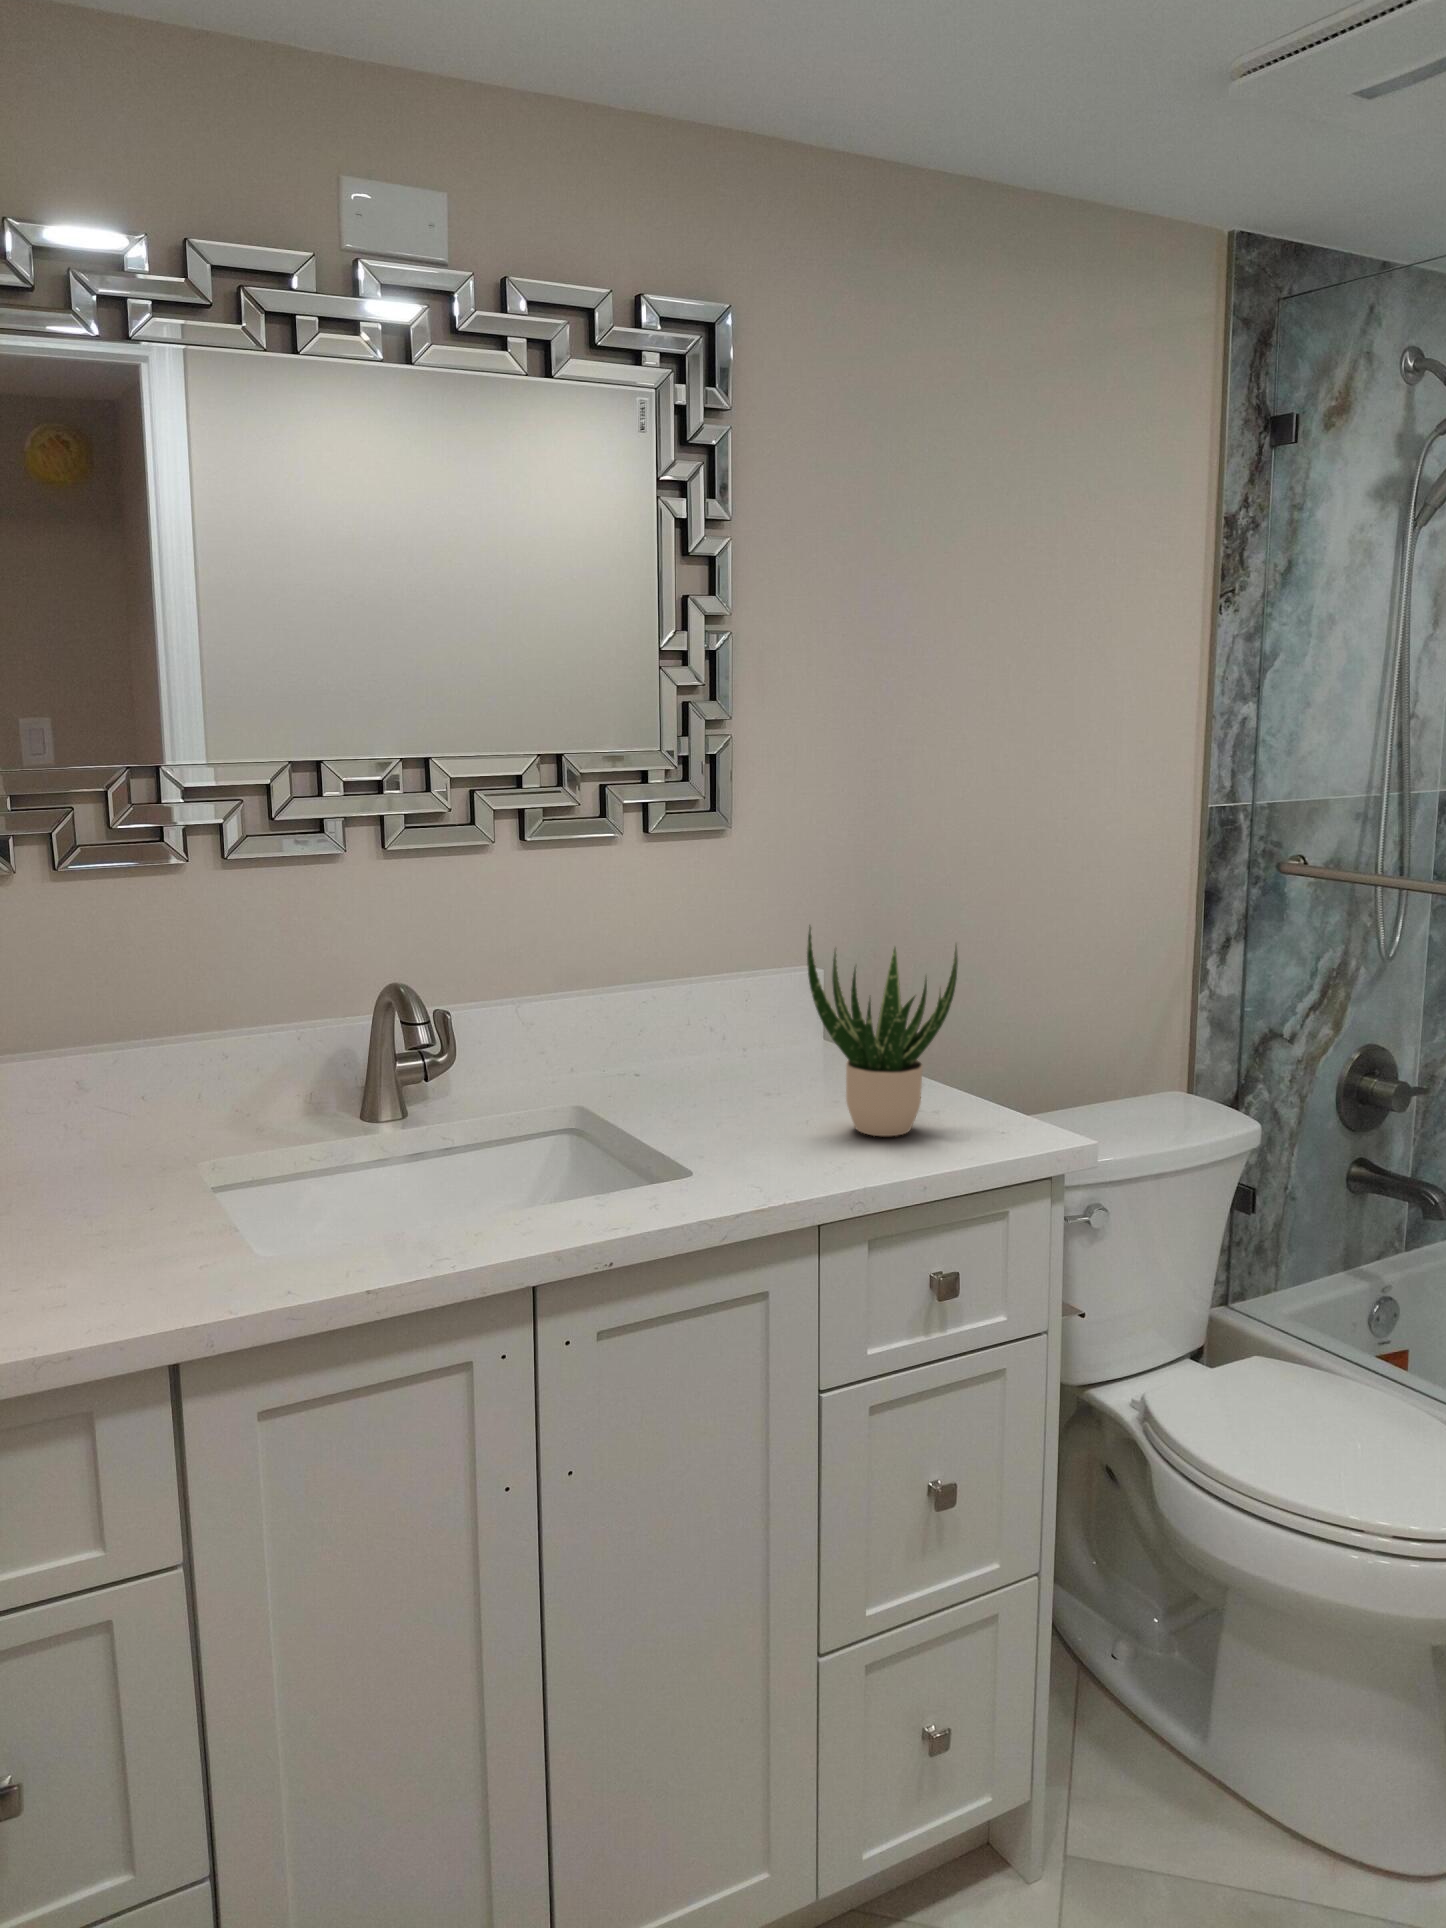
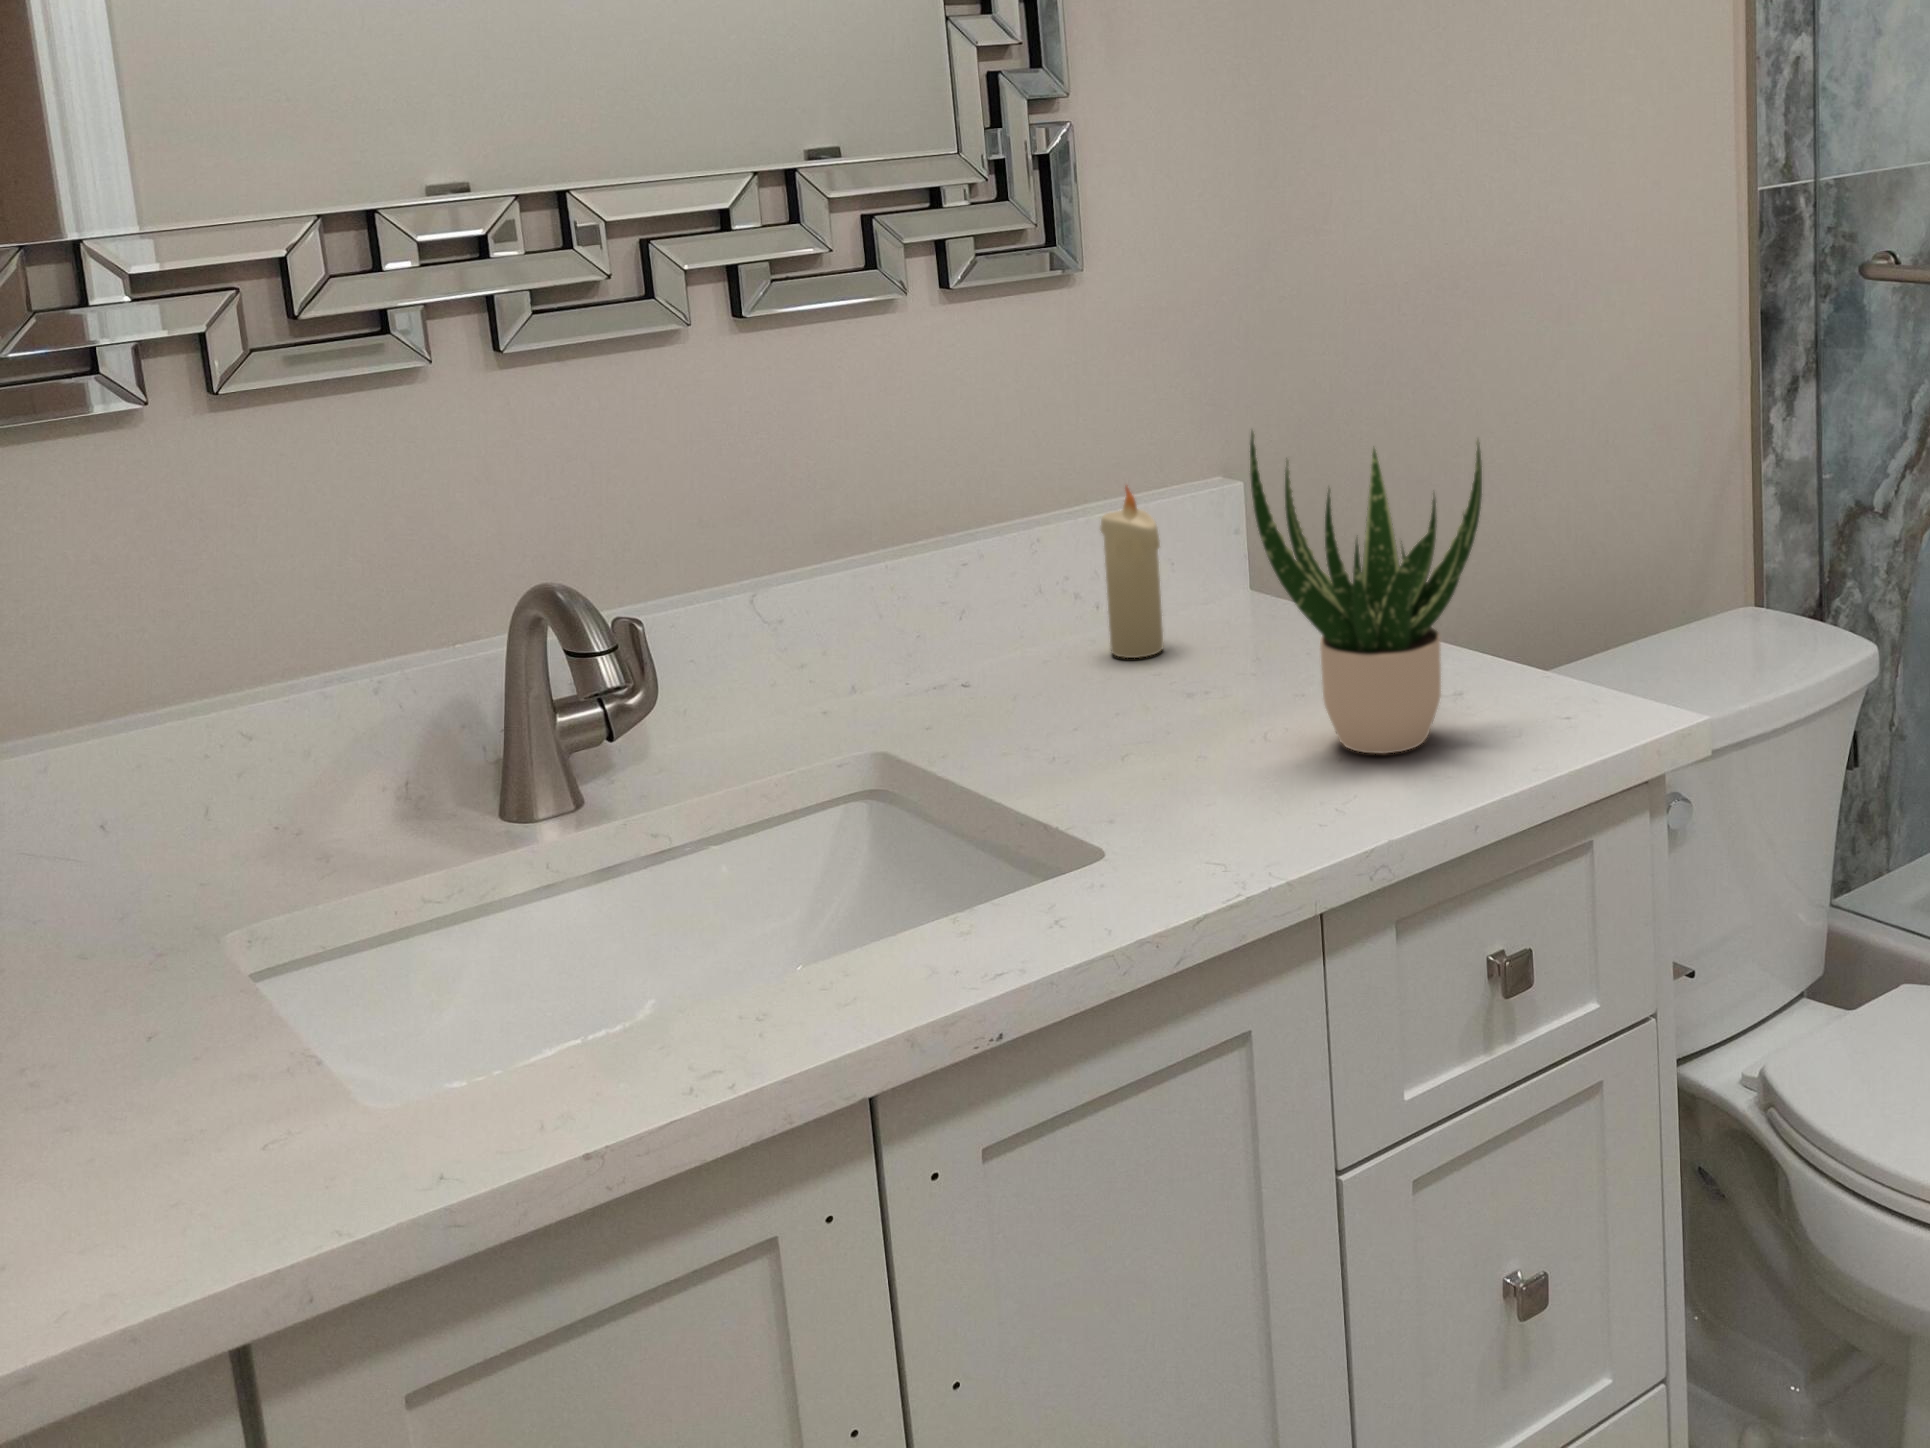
candle: none [731,963,767,1073] -> present [1100,486,1164,658]

